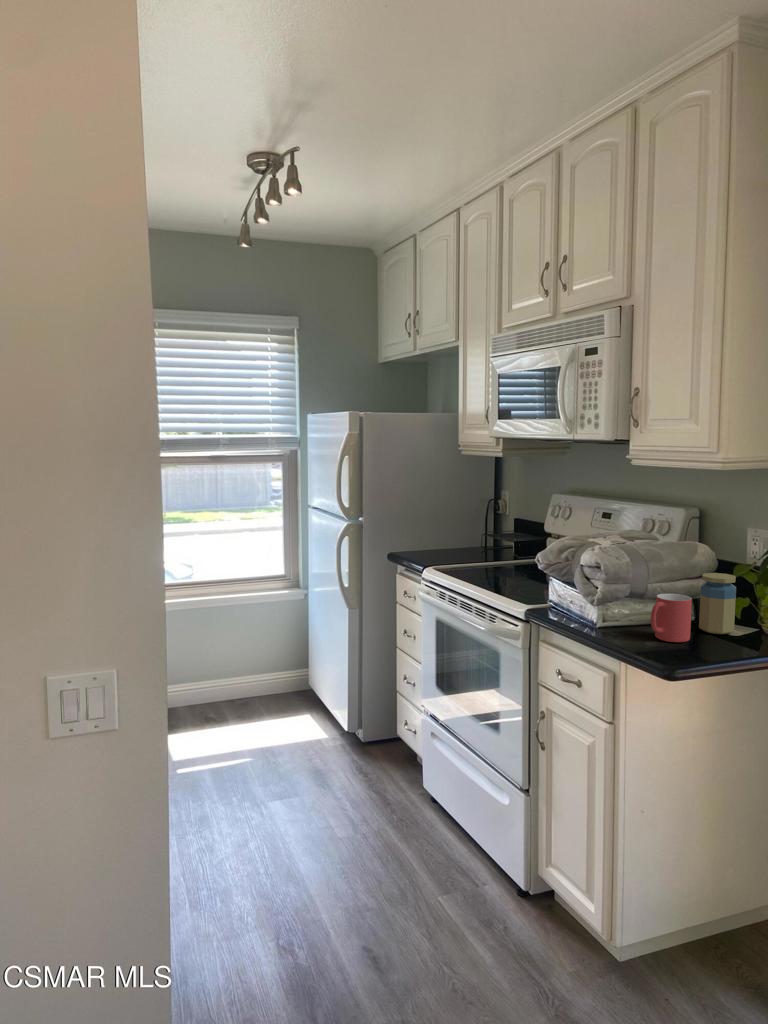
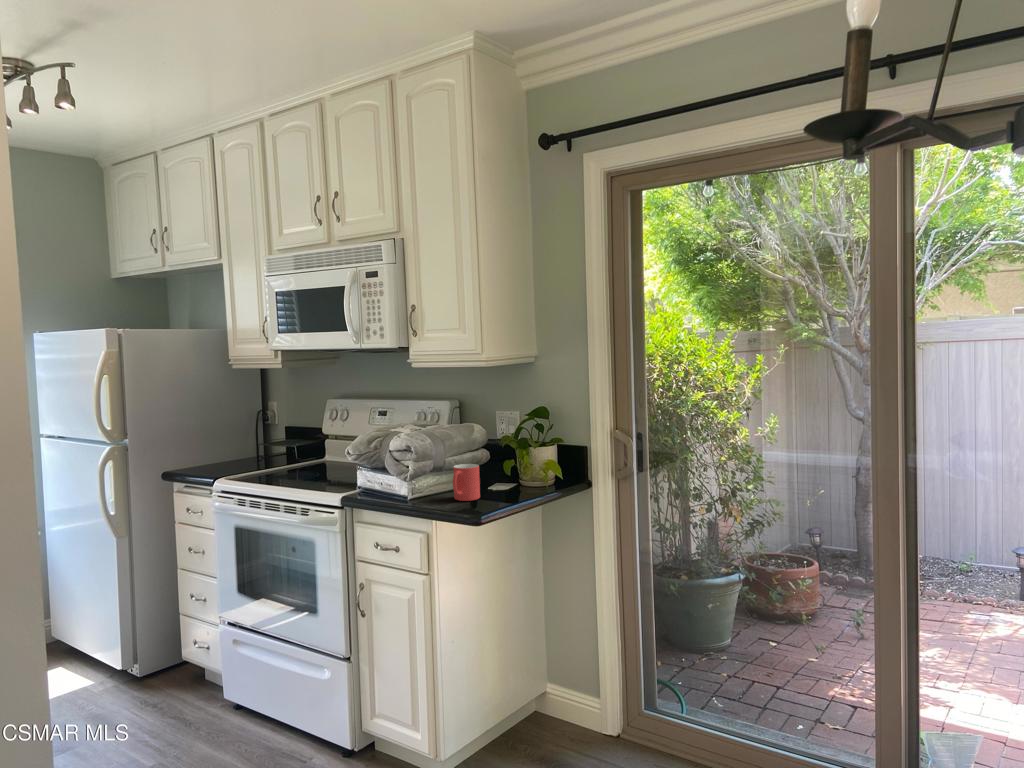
jar: present [699,573,736,634] -> none [480,445,506,492]

